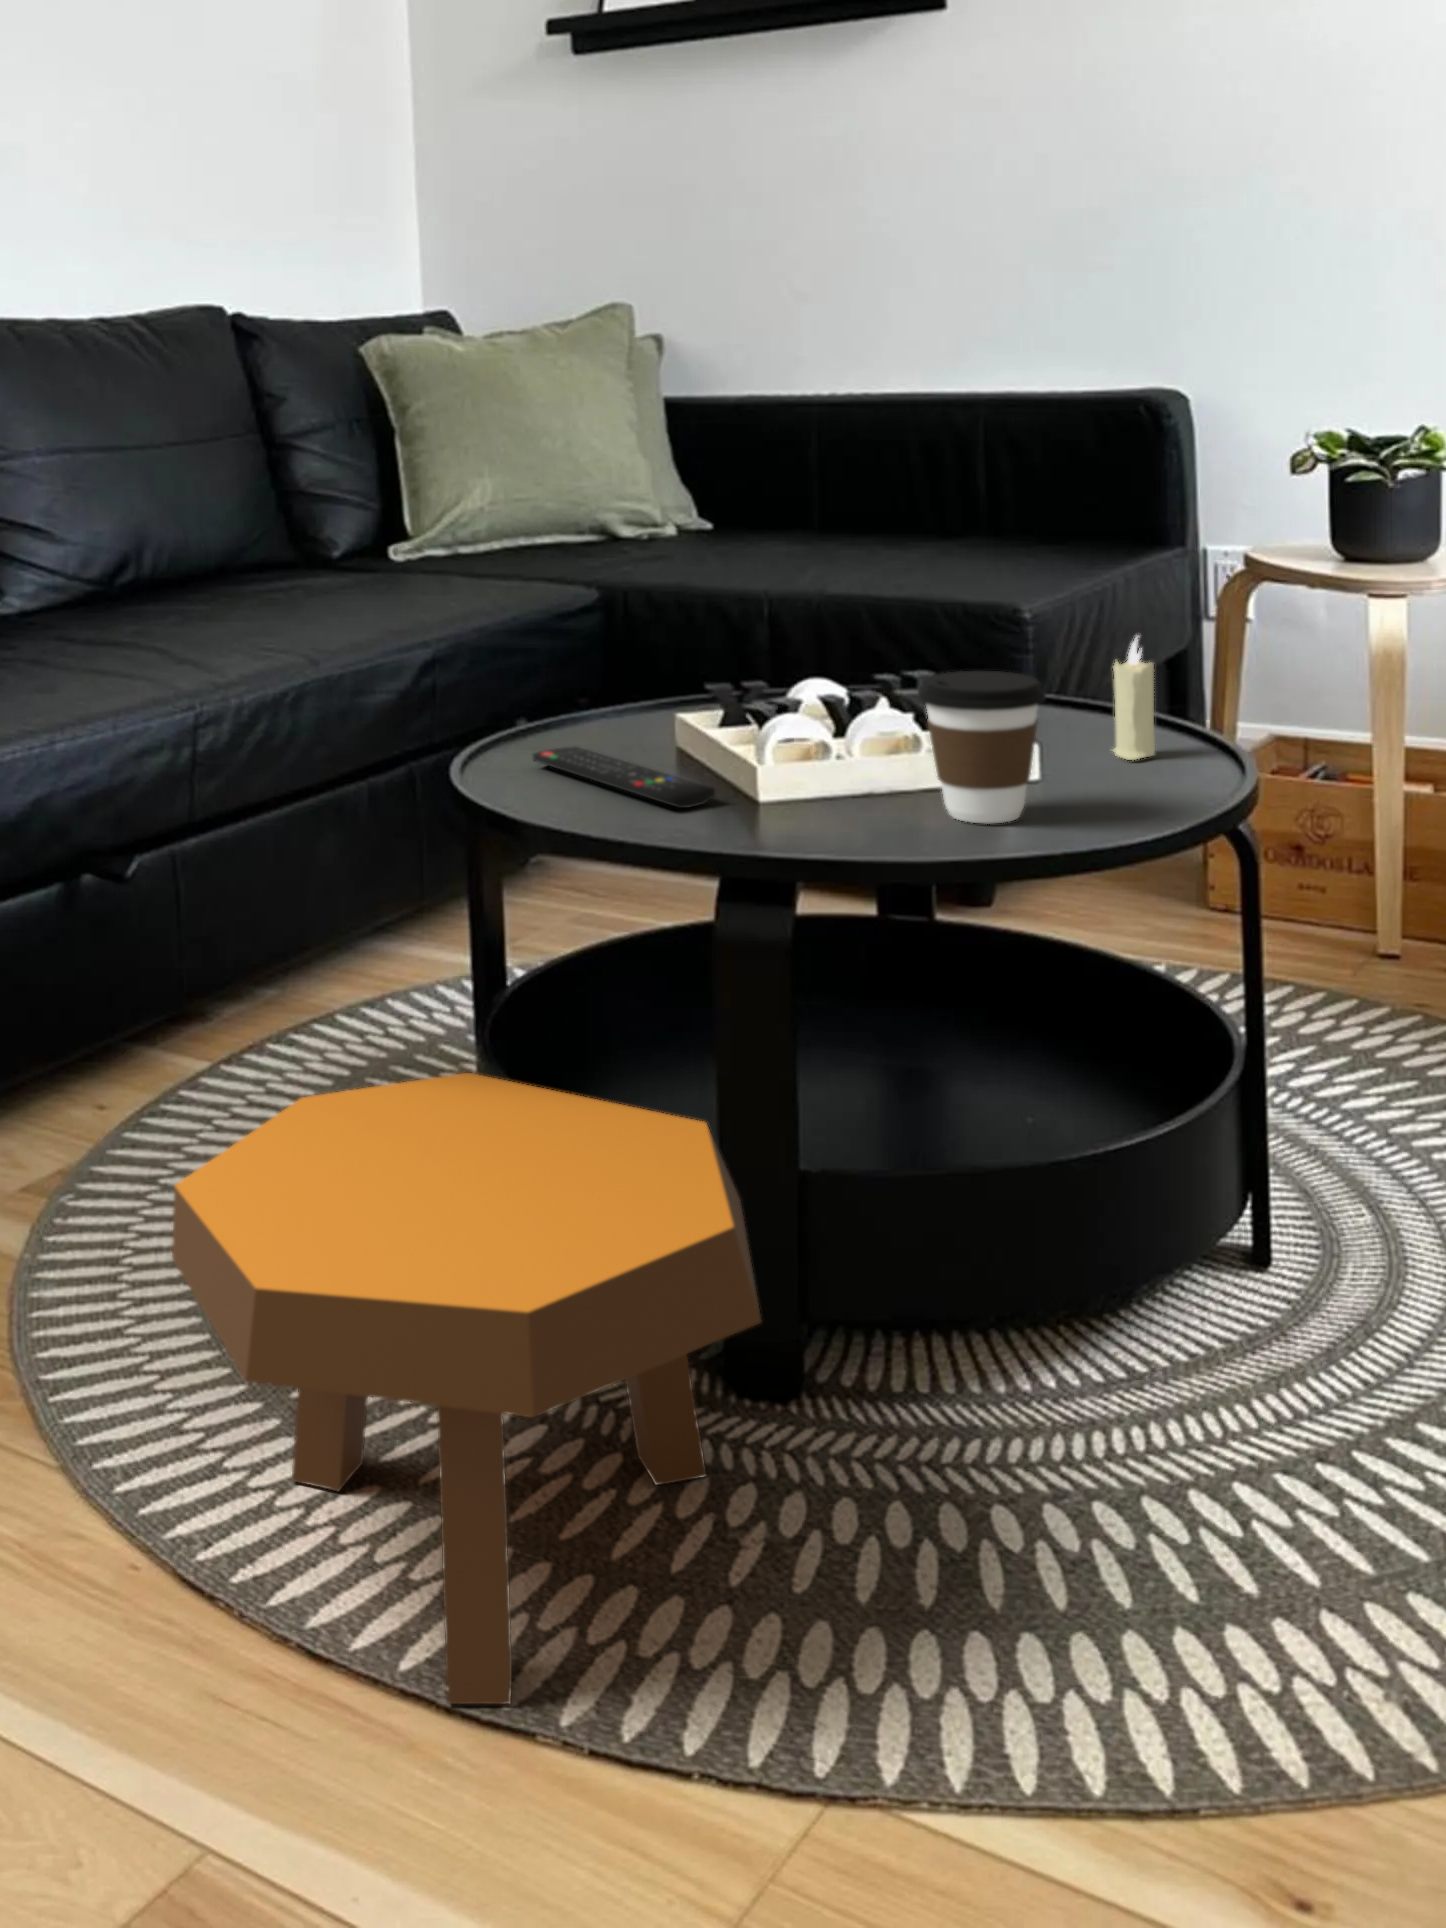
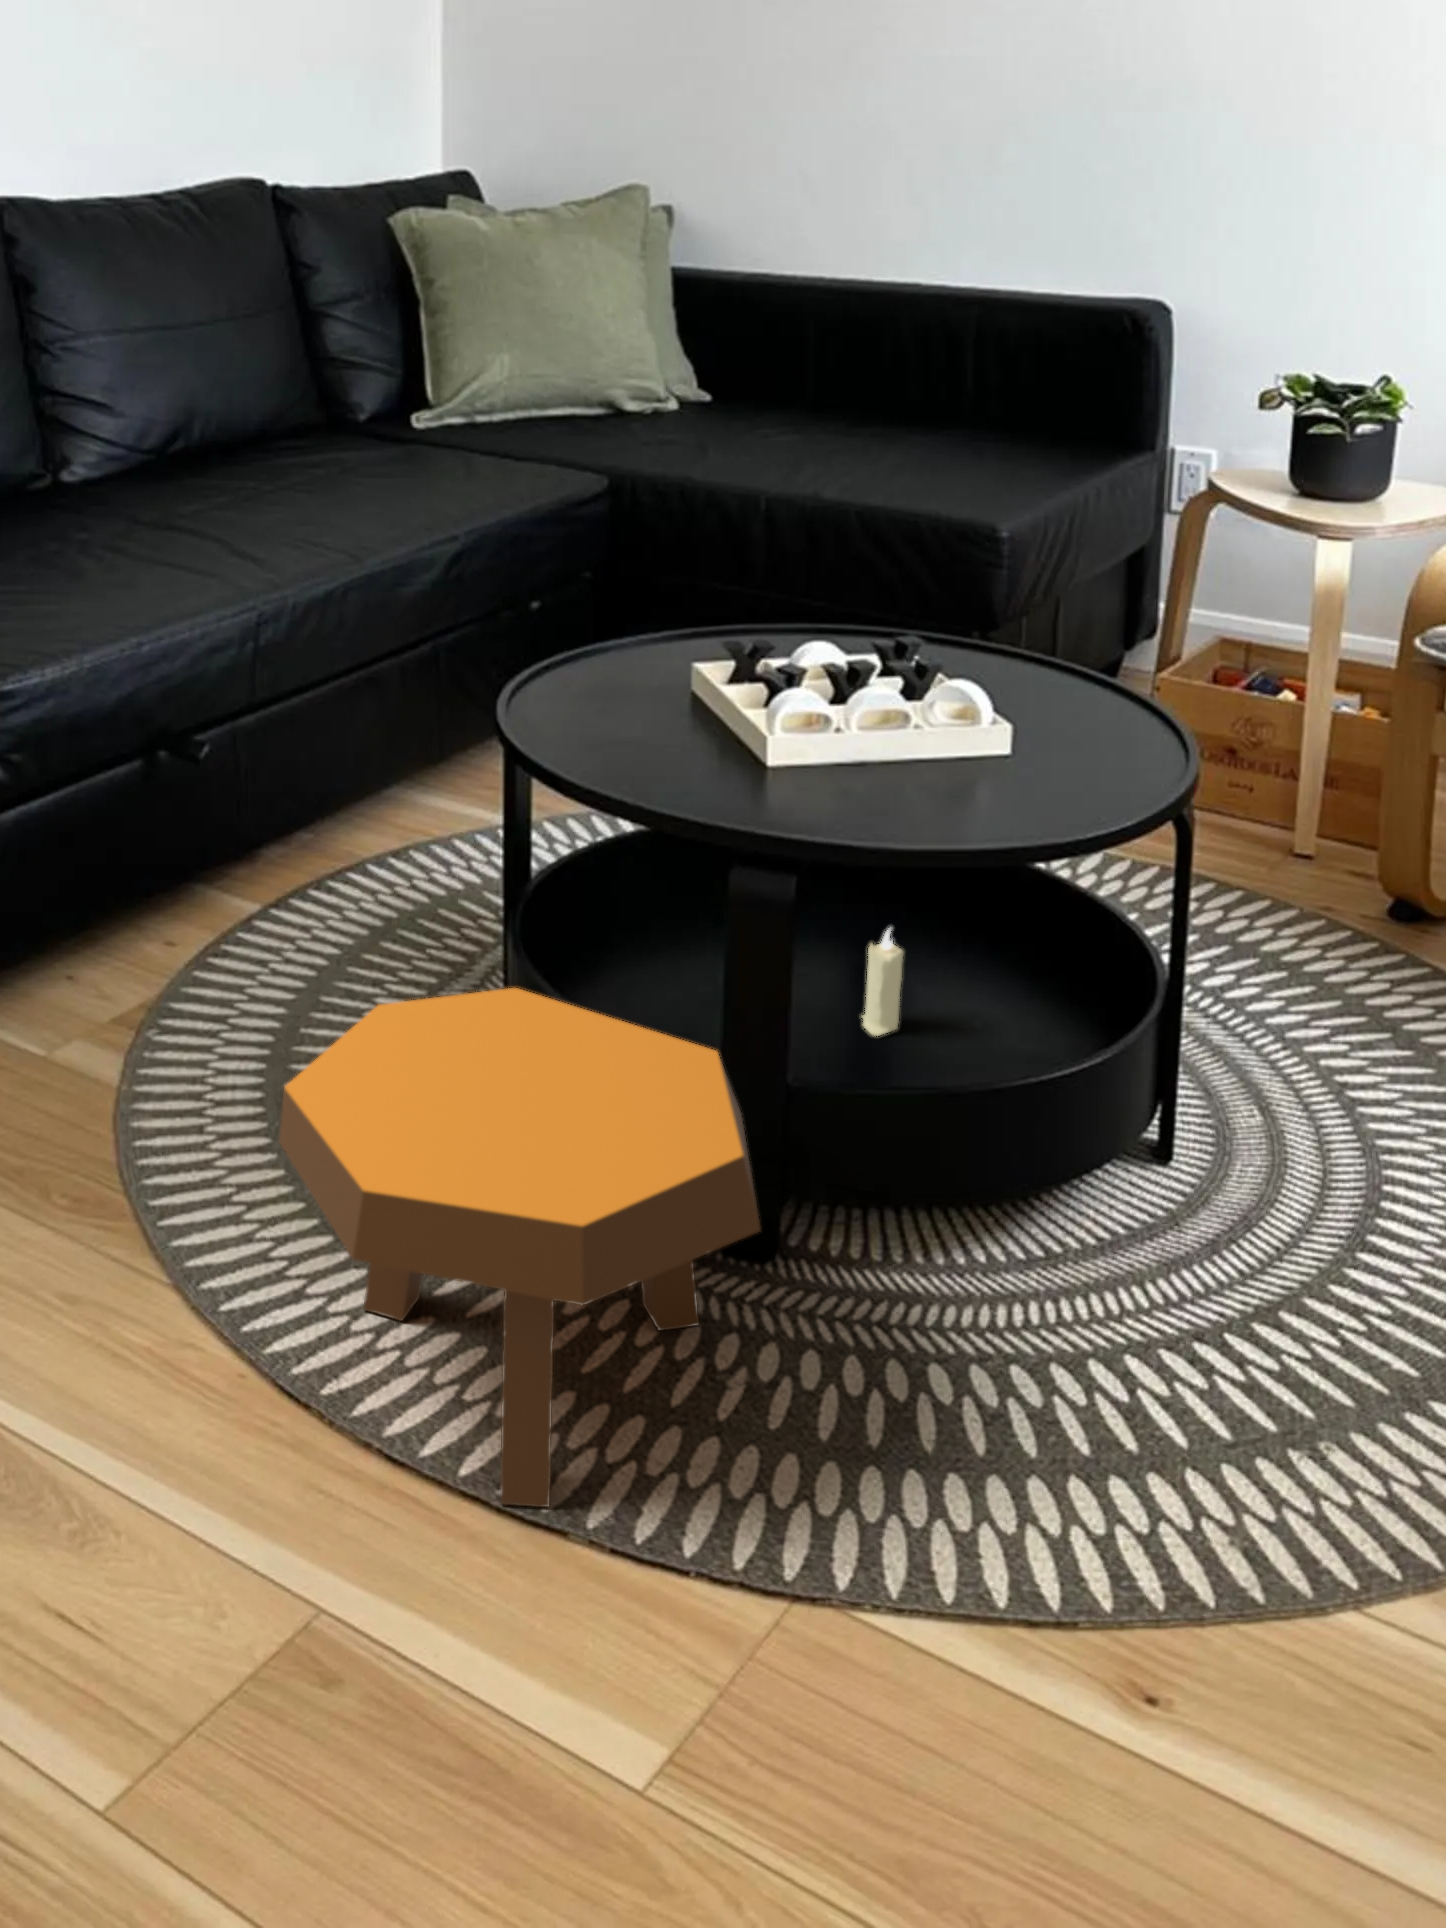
candle: present [1113,637,1155,760] -> present [862,929,903,1035]
coffee cup: present [918,671,1046,824] -> none [918,670,1029,806]
remote control: present [533,747,715,808] -> none [571,690,734,770]

